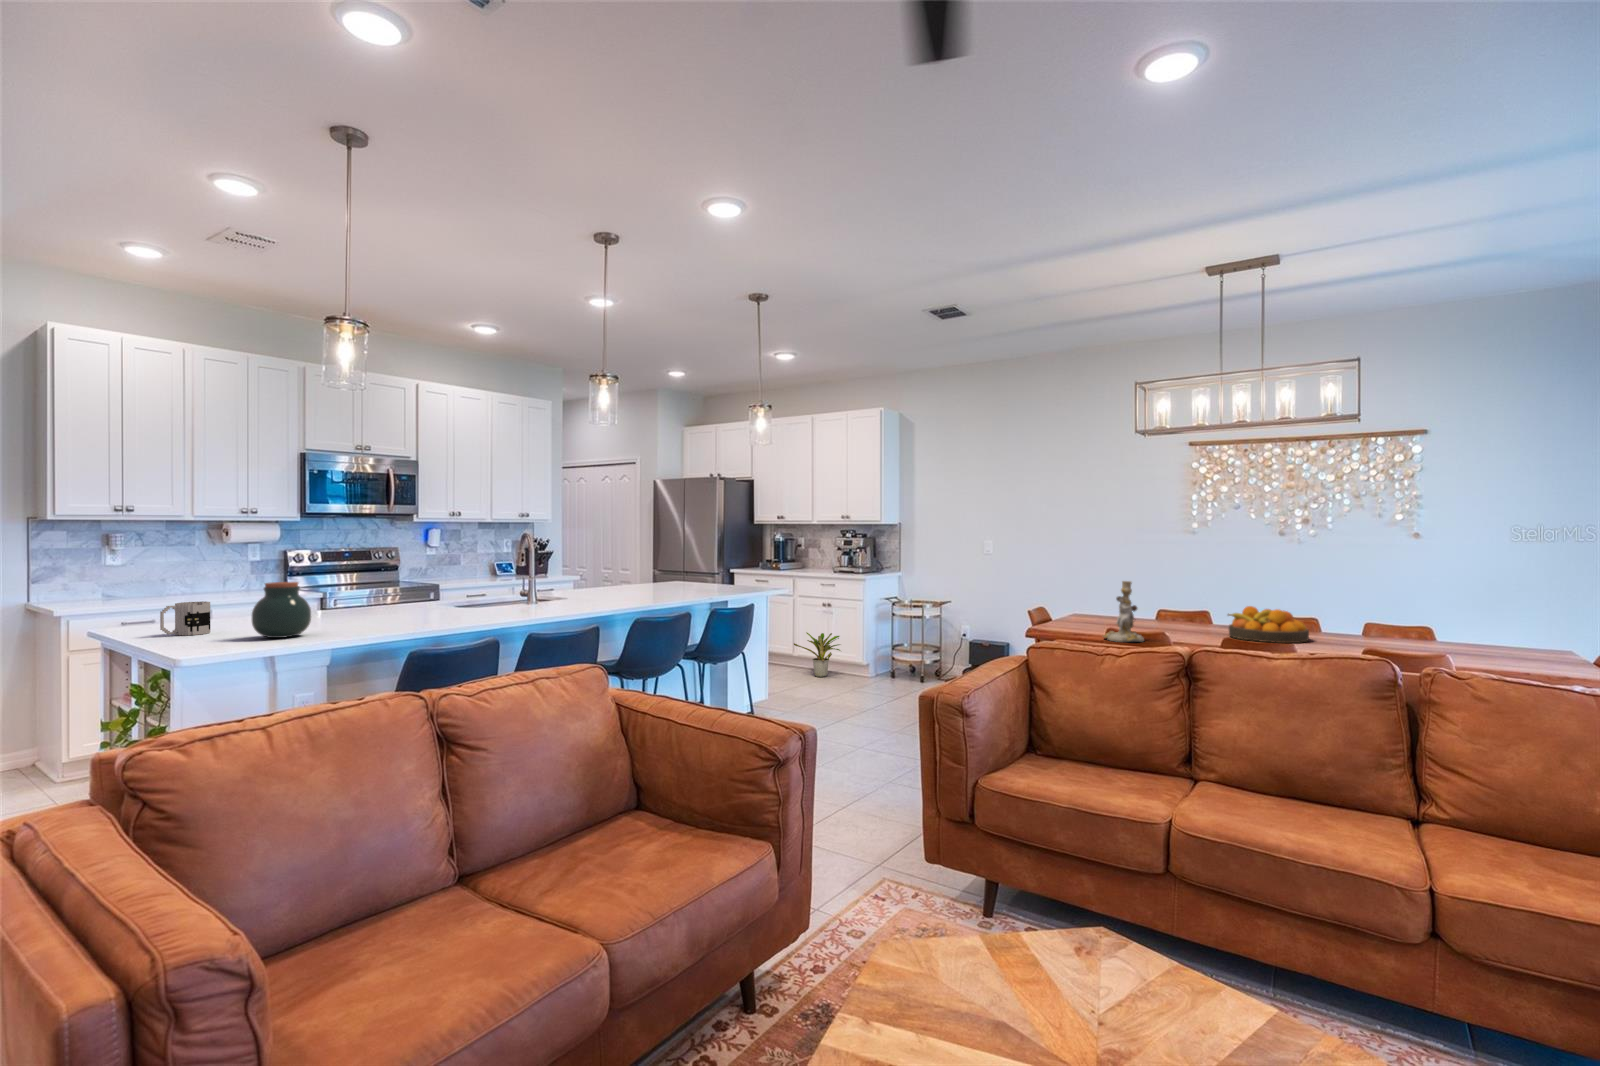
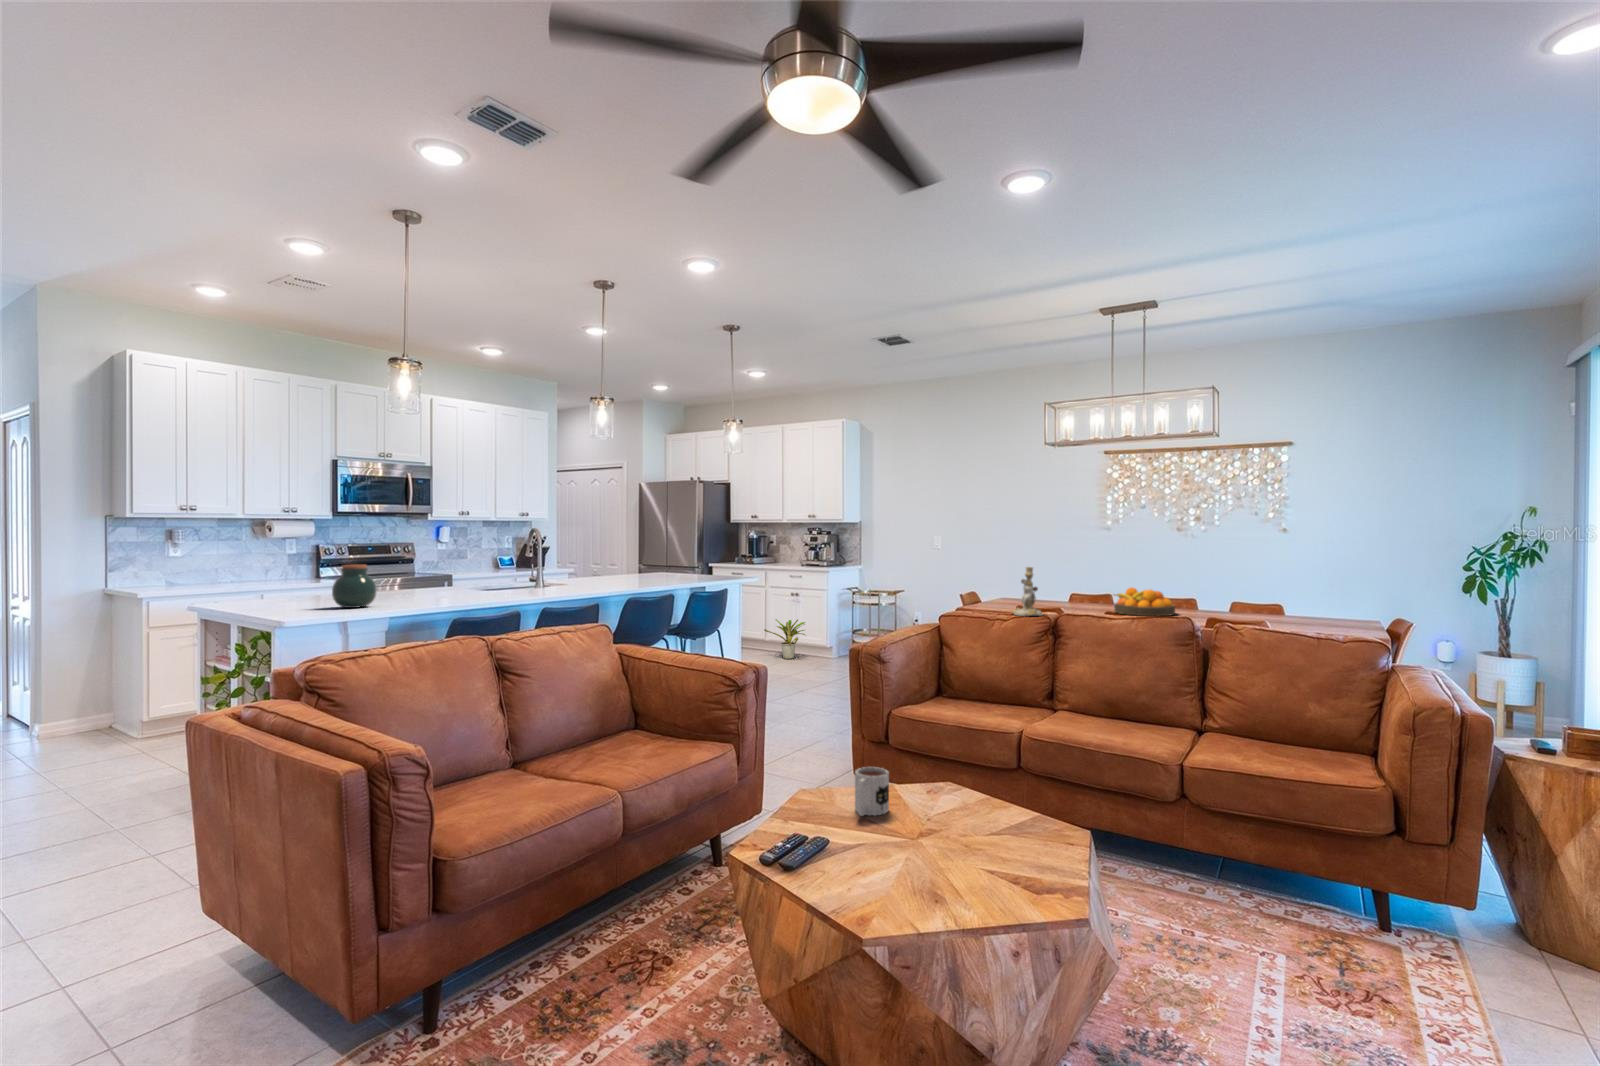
mug: present [160,601,210,635] -> present [855,767,889,816]

